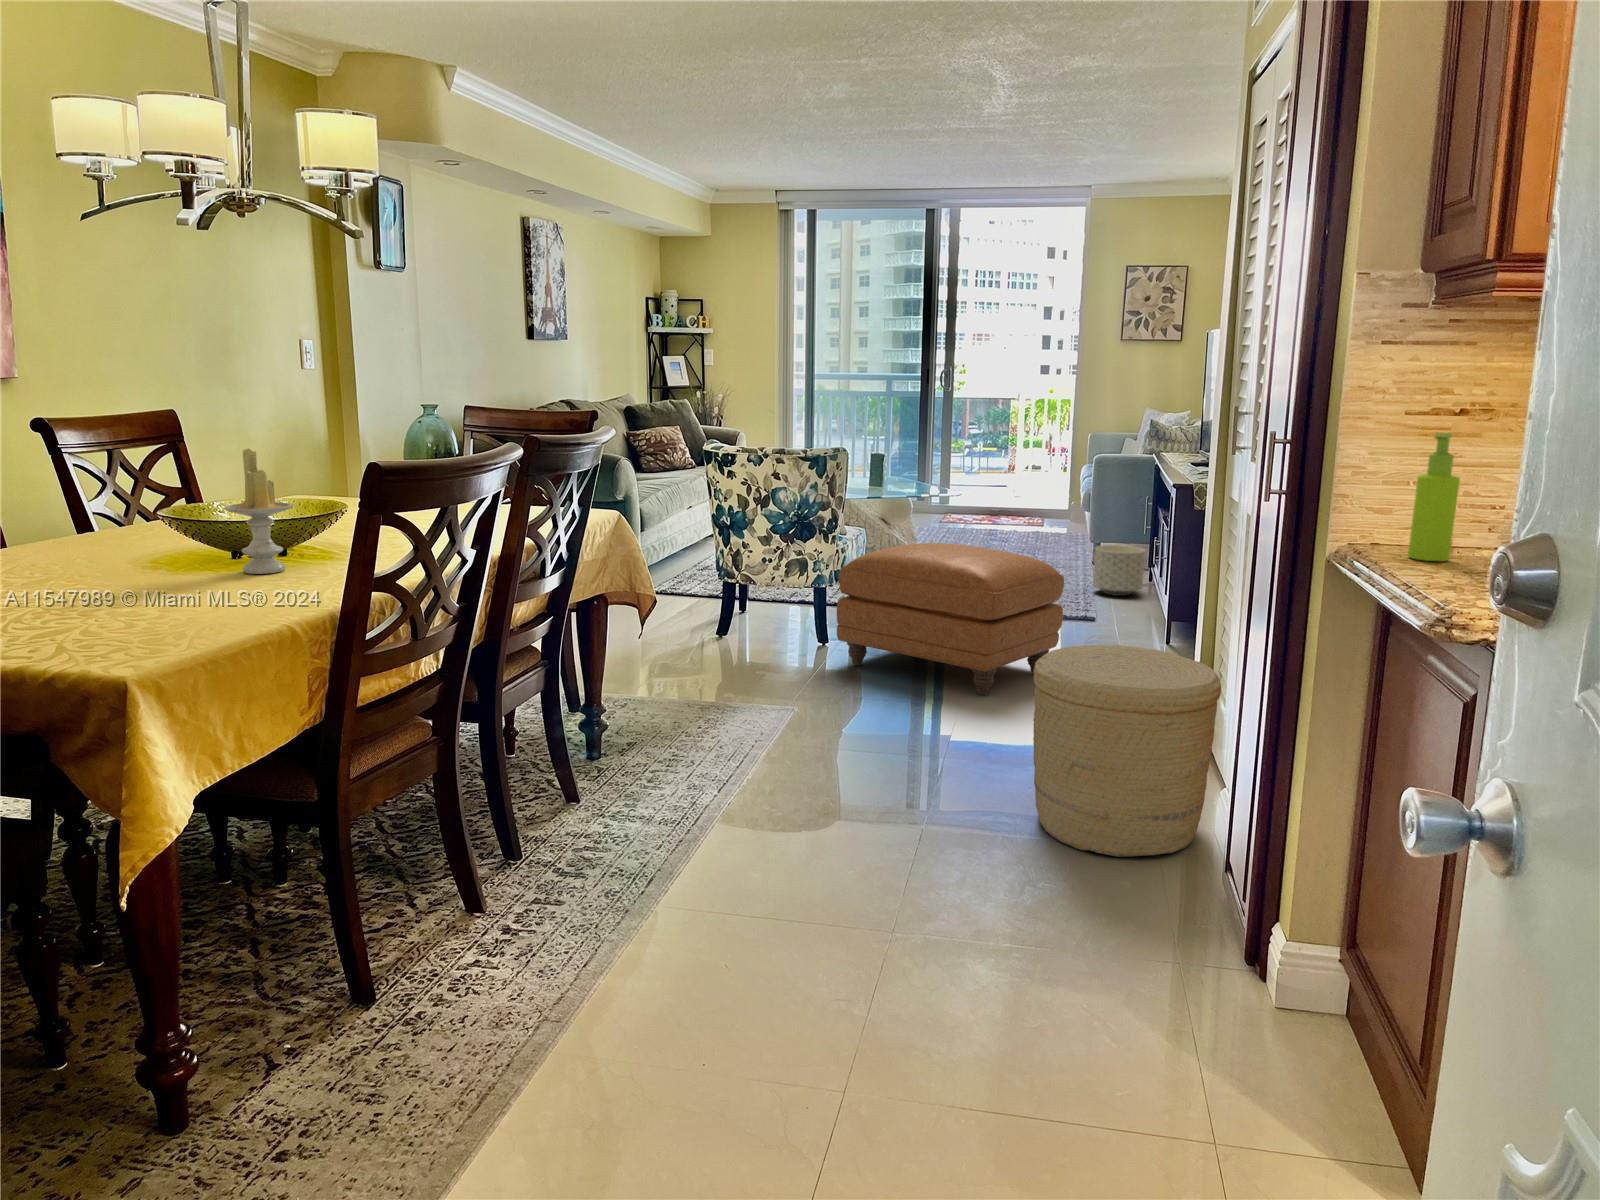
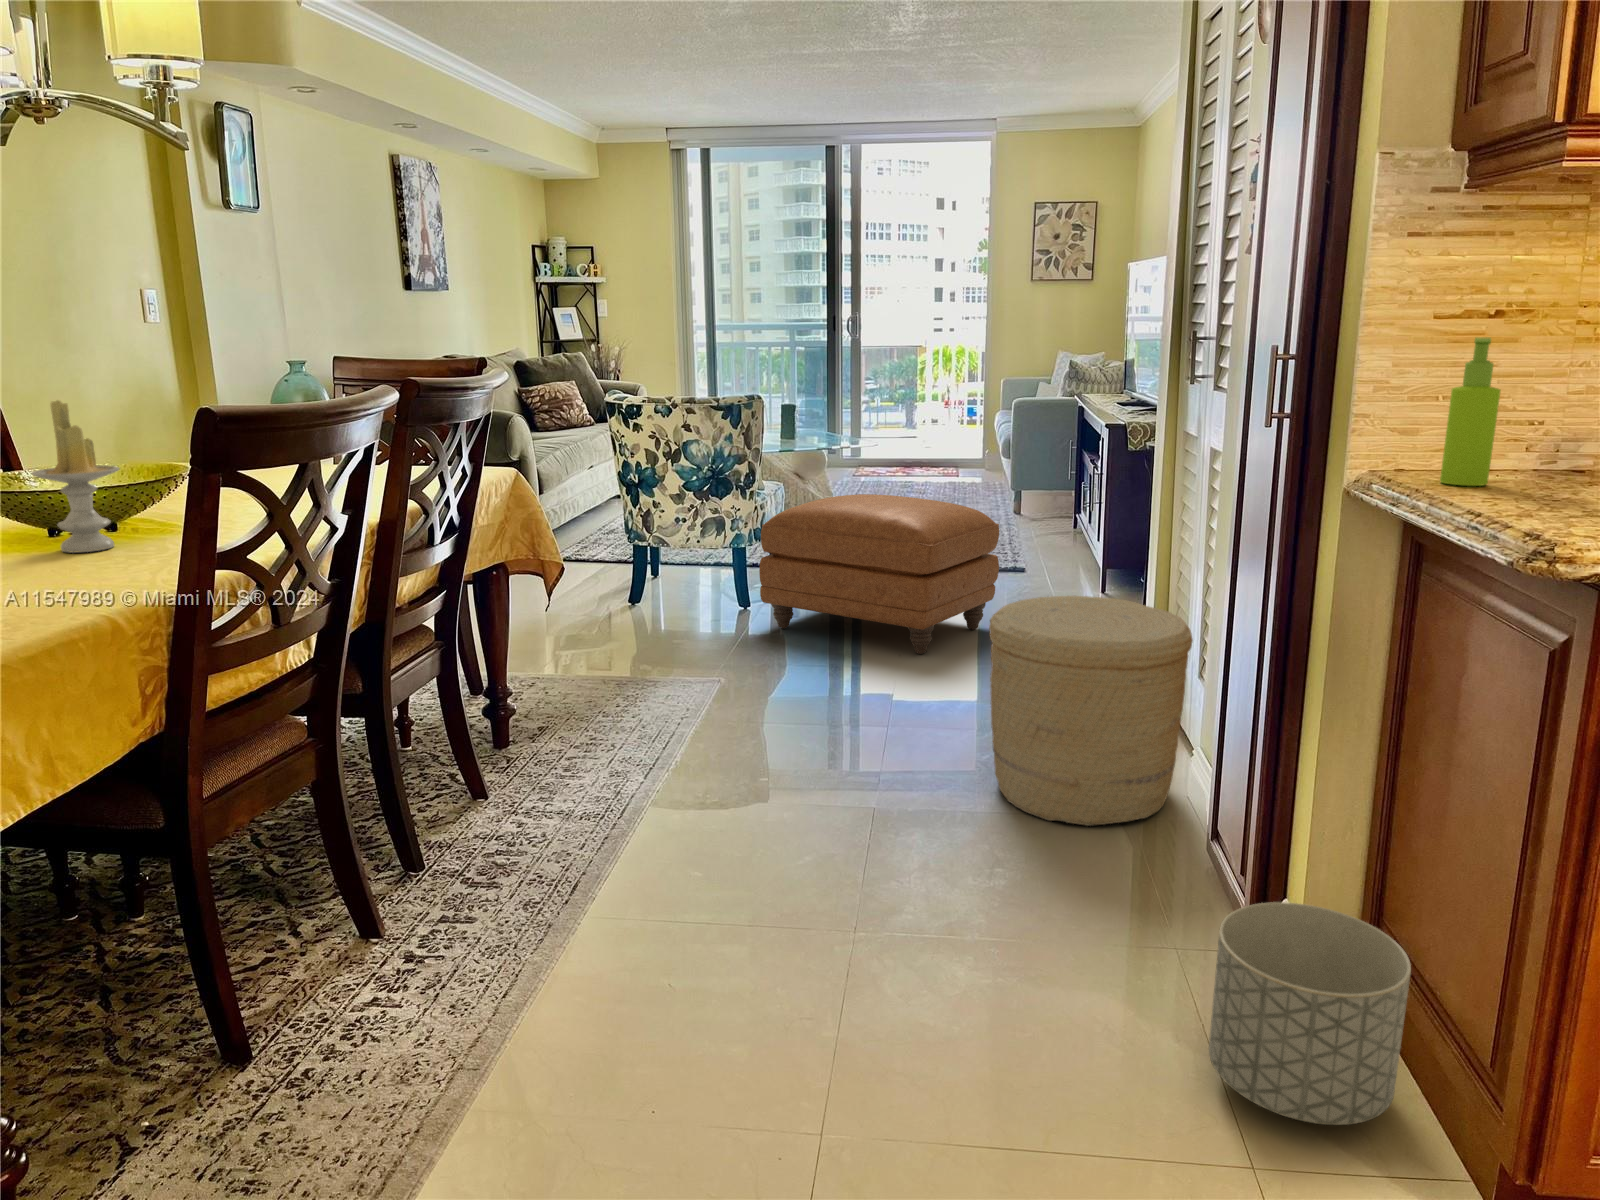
planter: present [1093,545,1145,596] -> present [1209,902,1411,1125]

